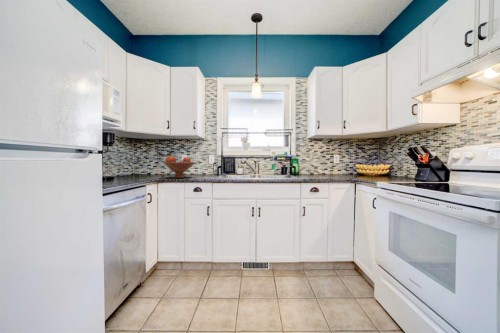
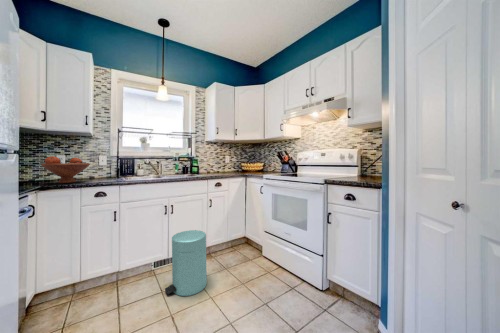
trash can: none [242,237,285,311] -> present [165,230,207,296]

